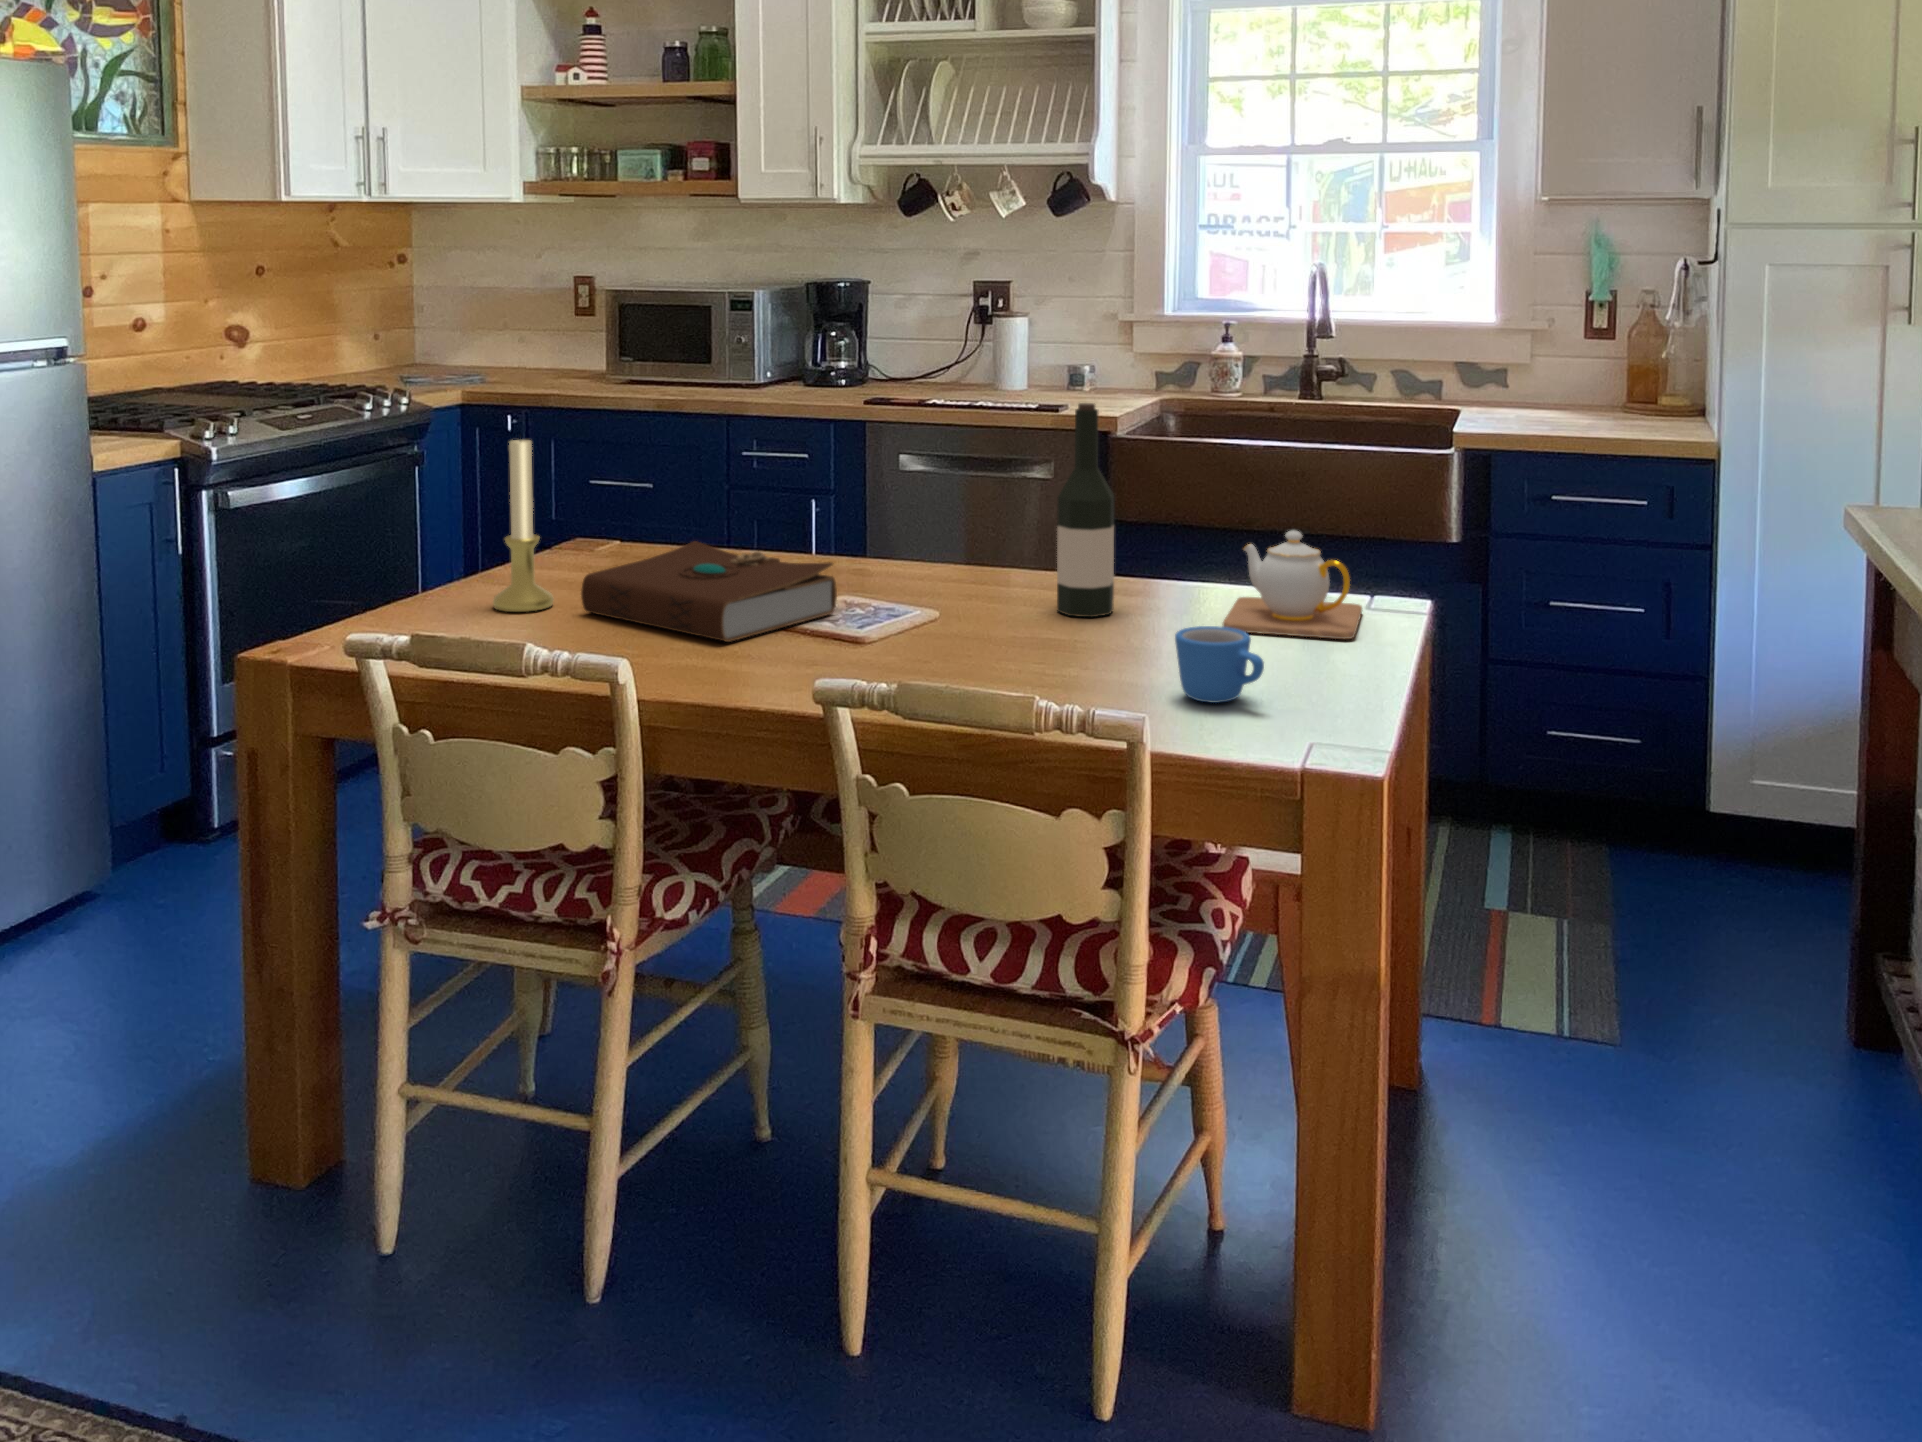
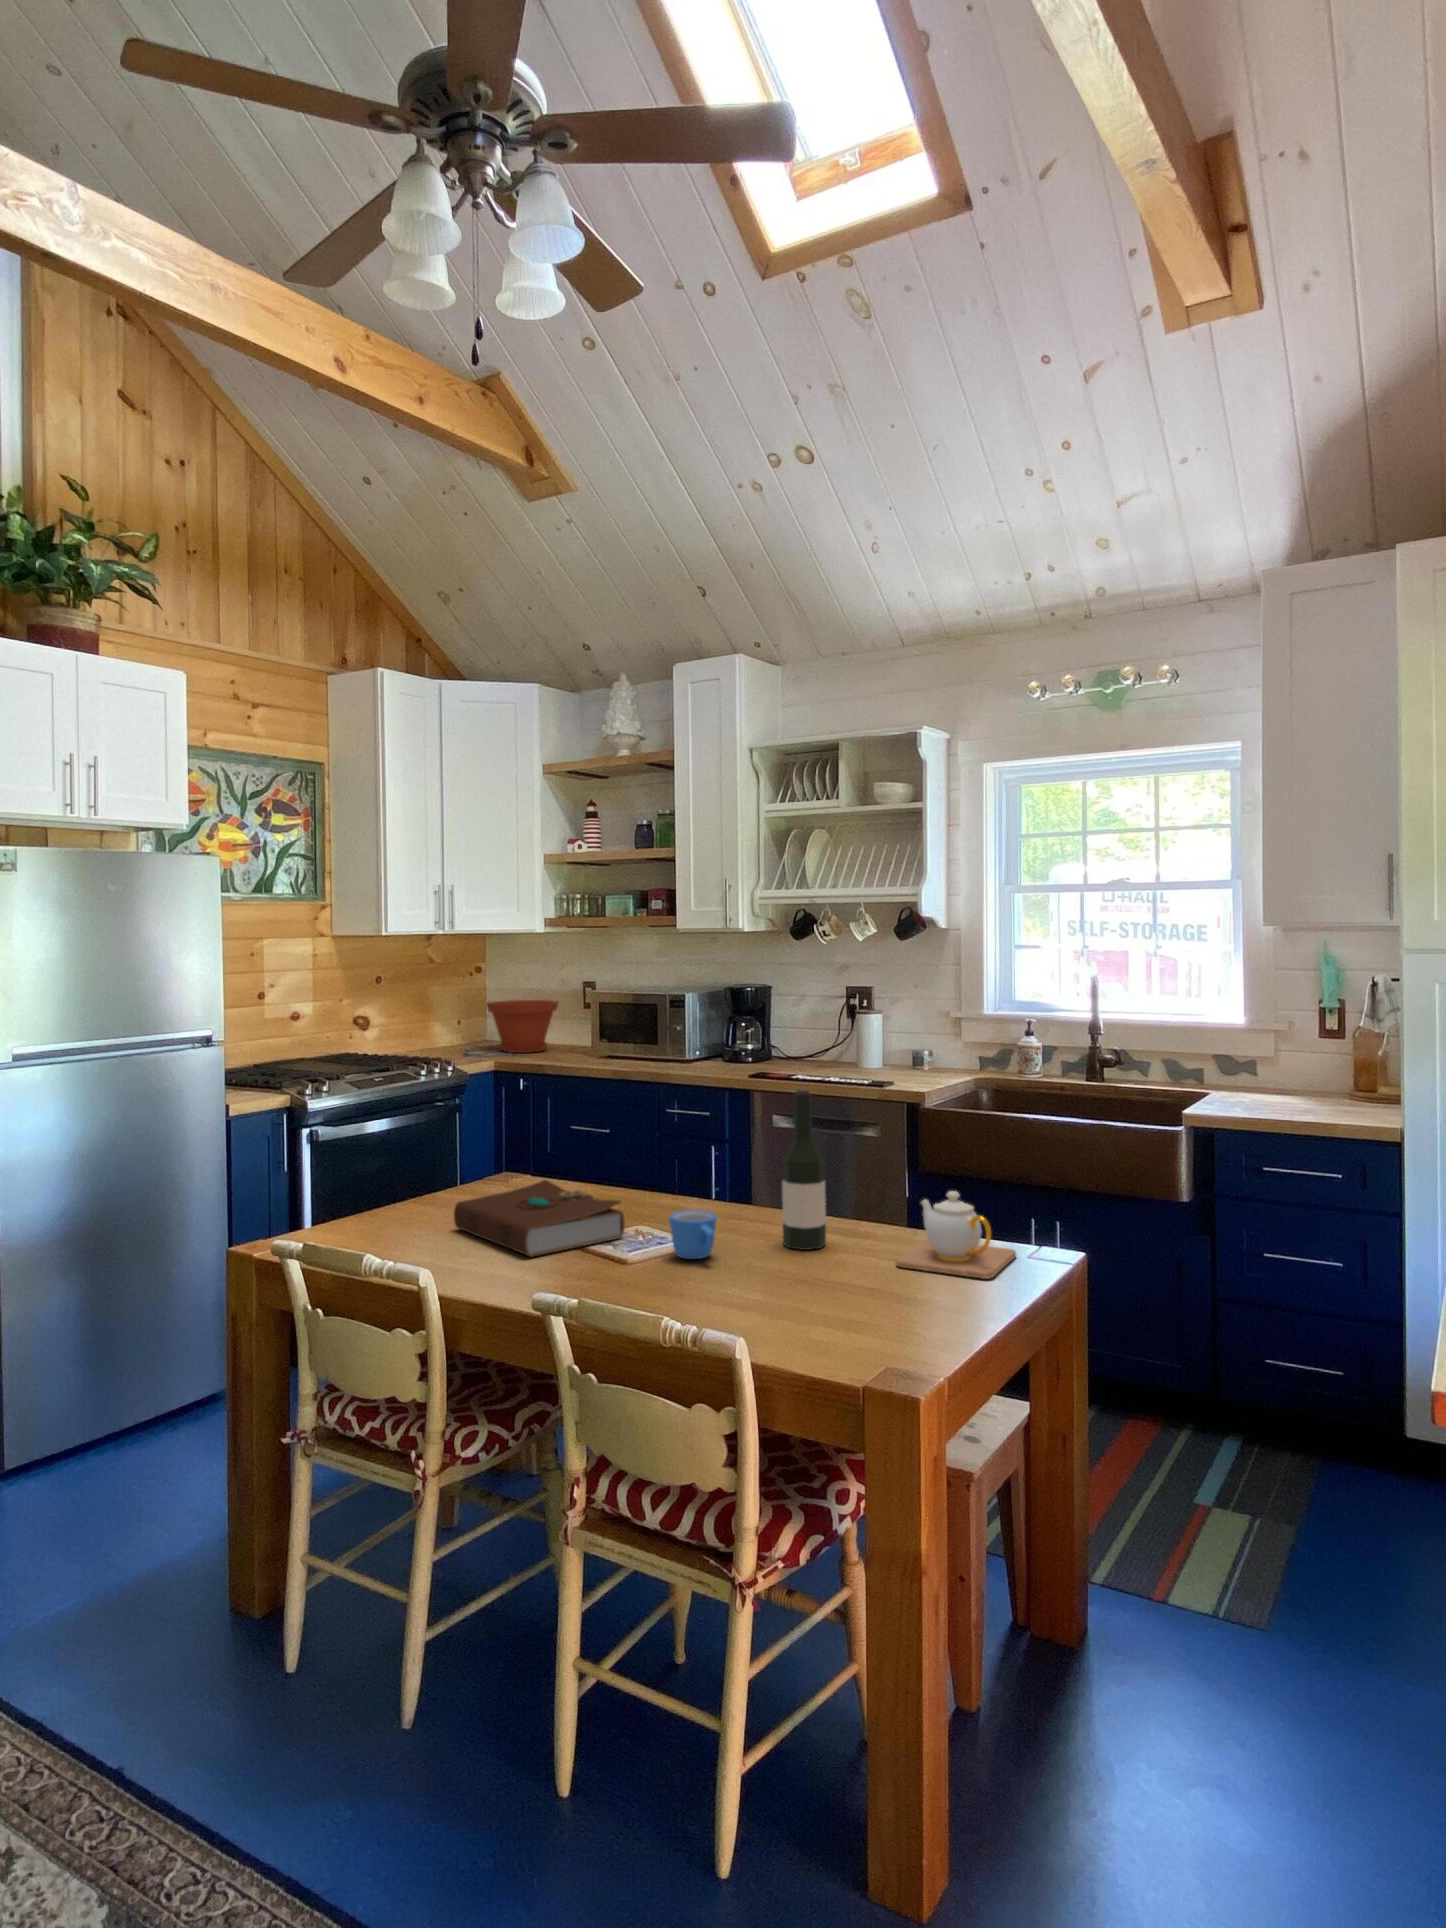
plant pot: none [429,303,540,380] -> present [487,1000,558,1053]
candle holder: present [493,439,553,612] -> none [401,1103,442,1226]
mug: present [1175,626,1264,703] -> present [669,1210,717,1259]

